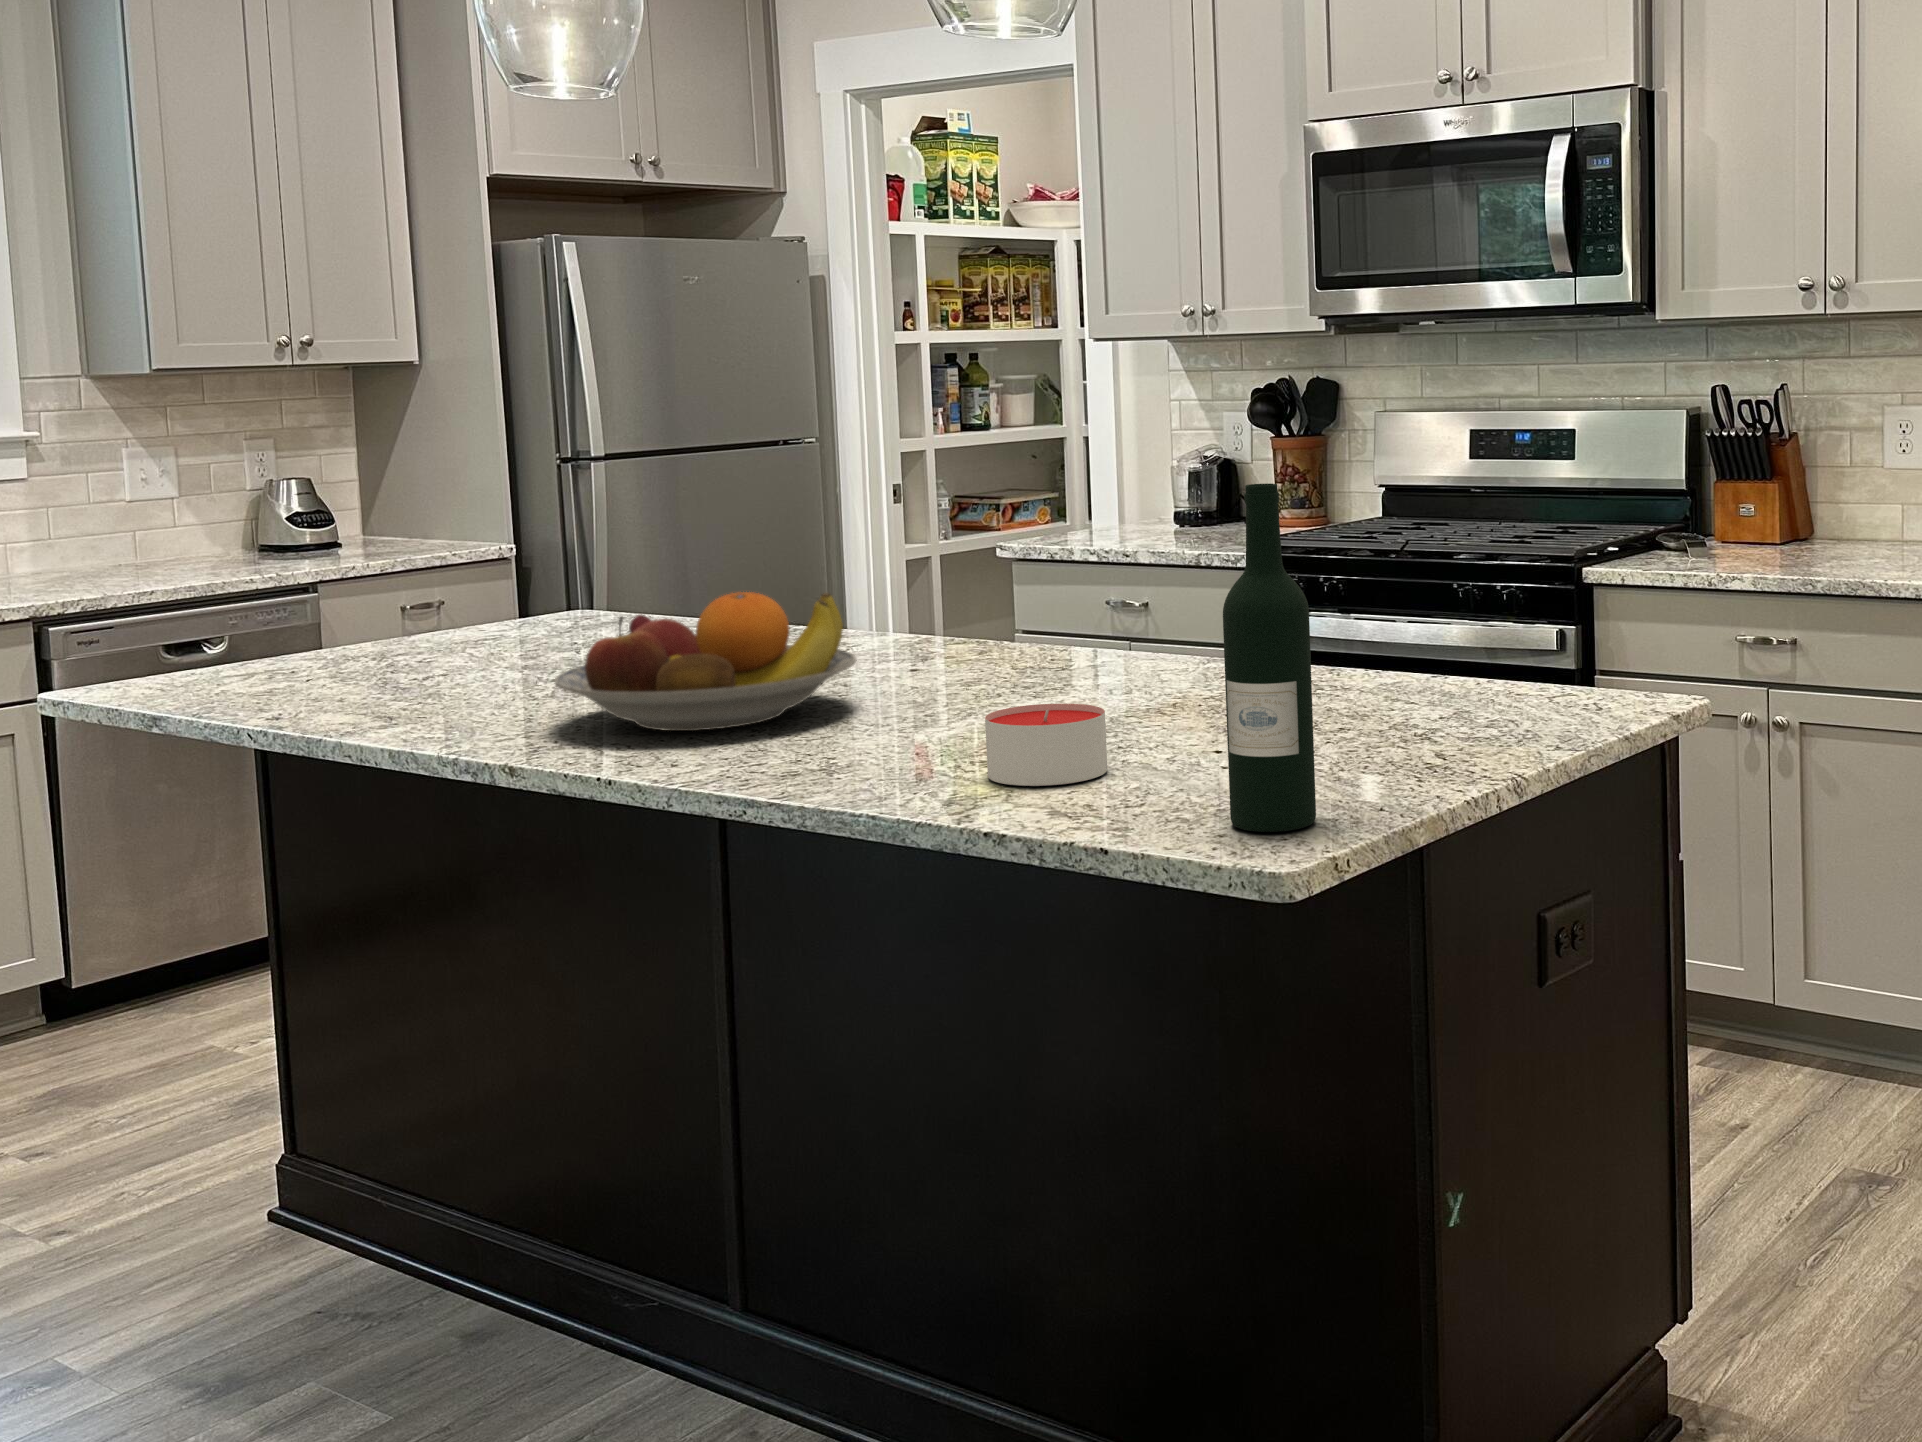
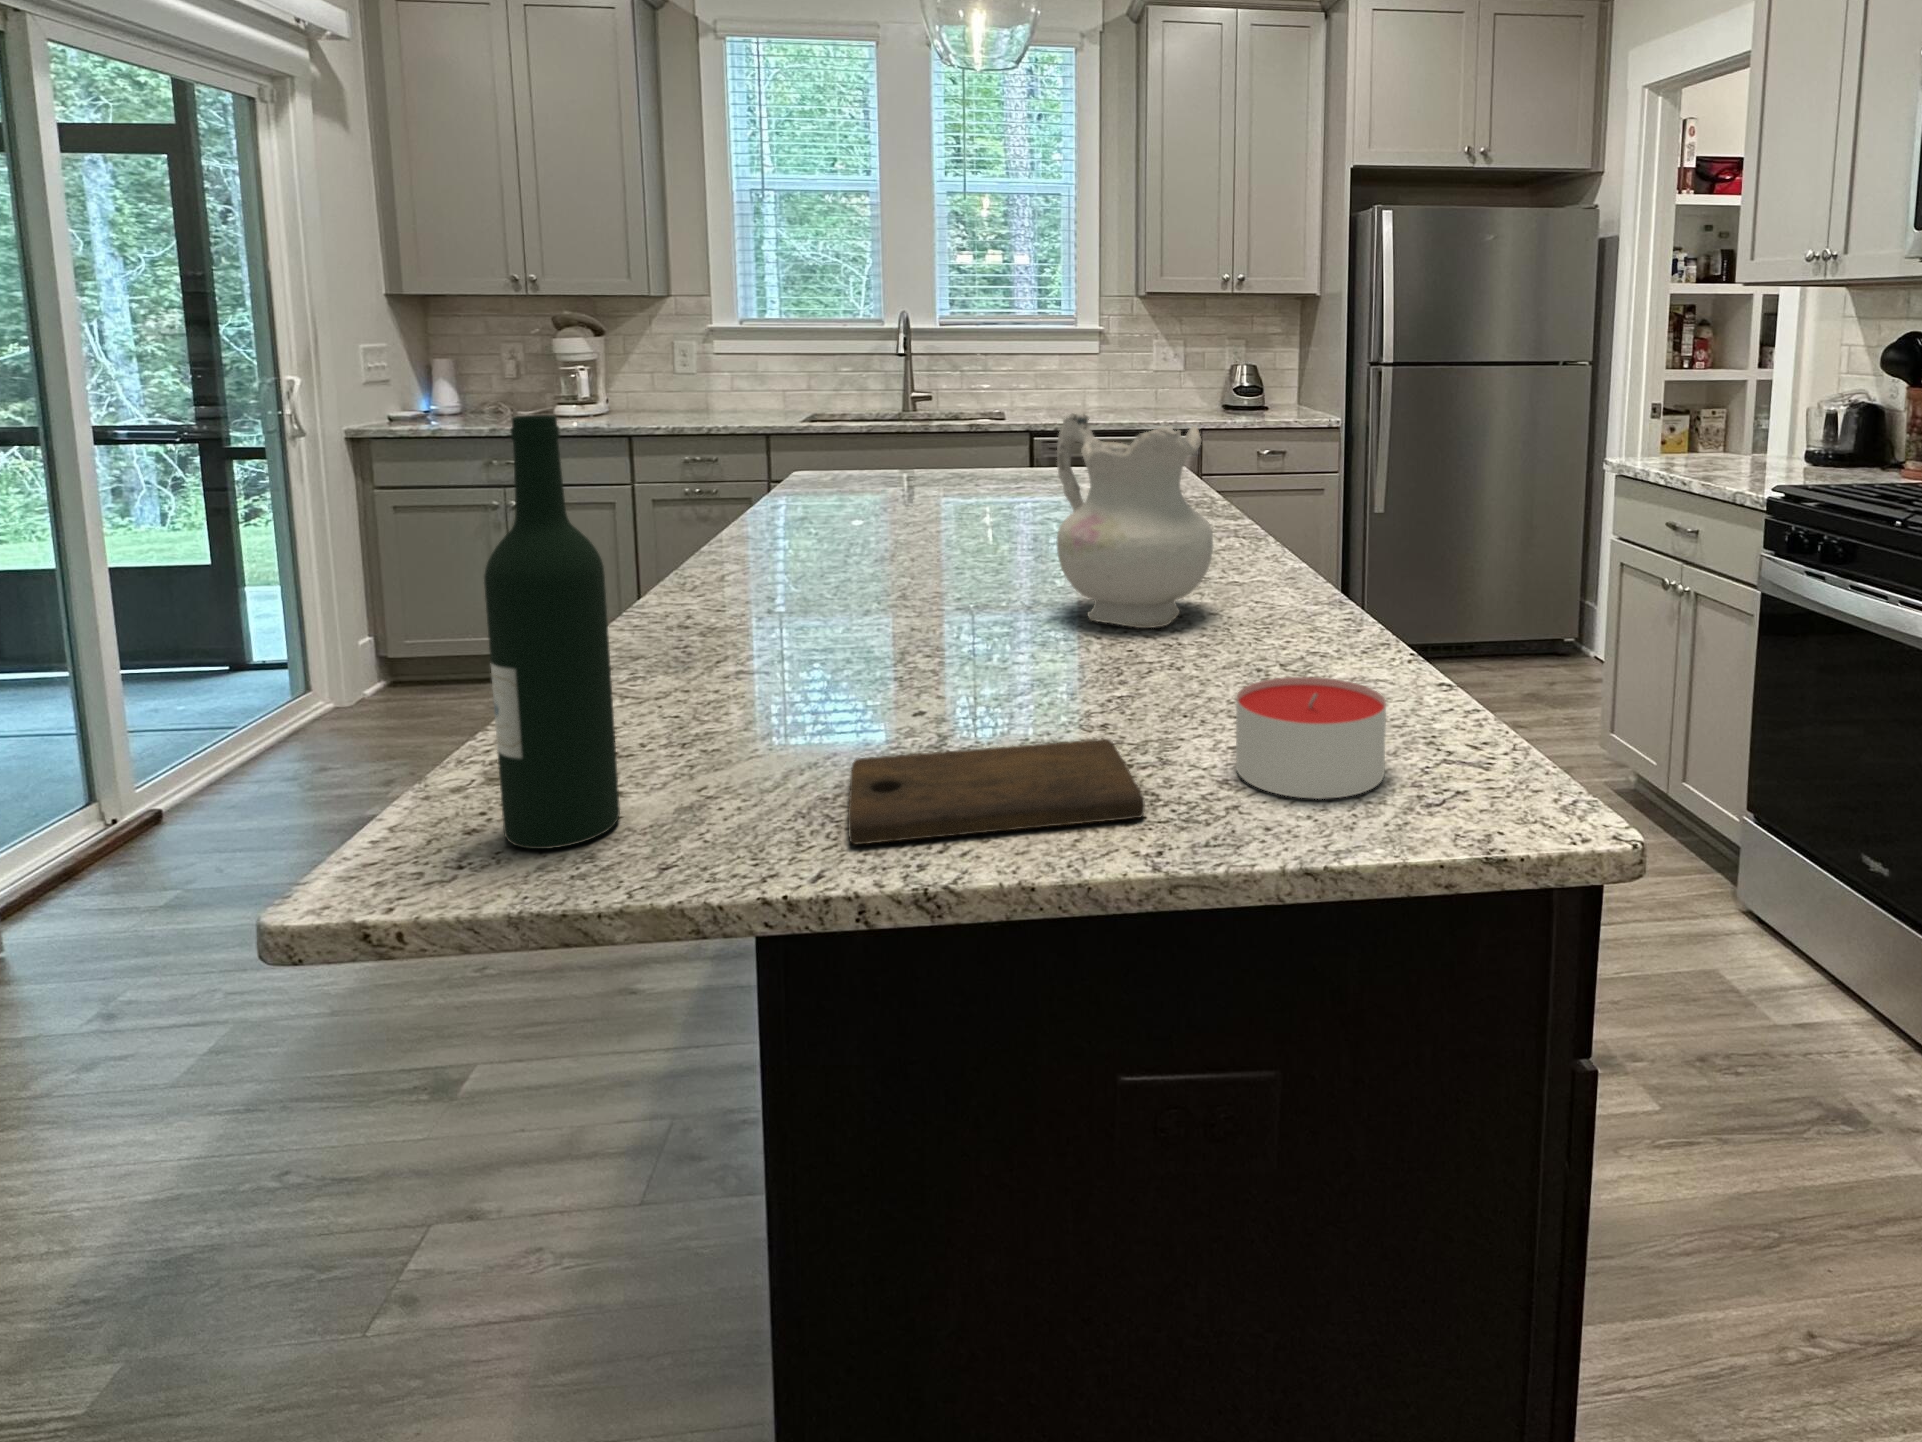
ceramic pitcher: none [1005,495,1188,699] -> present [1057,414,1213,628]
fruit bowl: present [554,592,857,731] -> none [758,469,1000,578]
candle: present [985,703,1107,786] -> present [1236,677,1386,799]
cutting board: none [1327,719,1531,779] -> present [848,739,1144,844]

